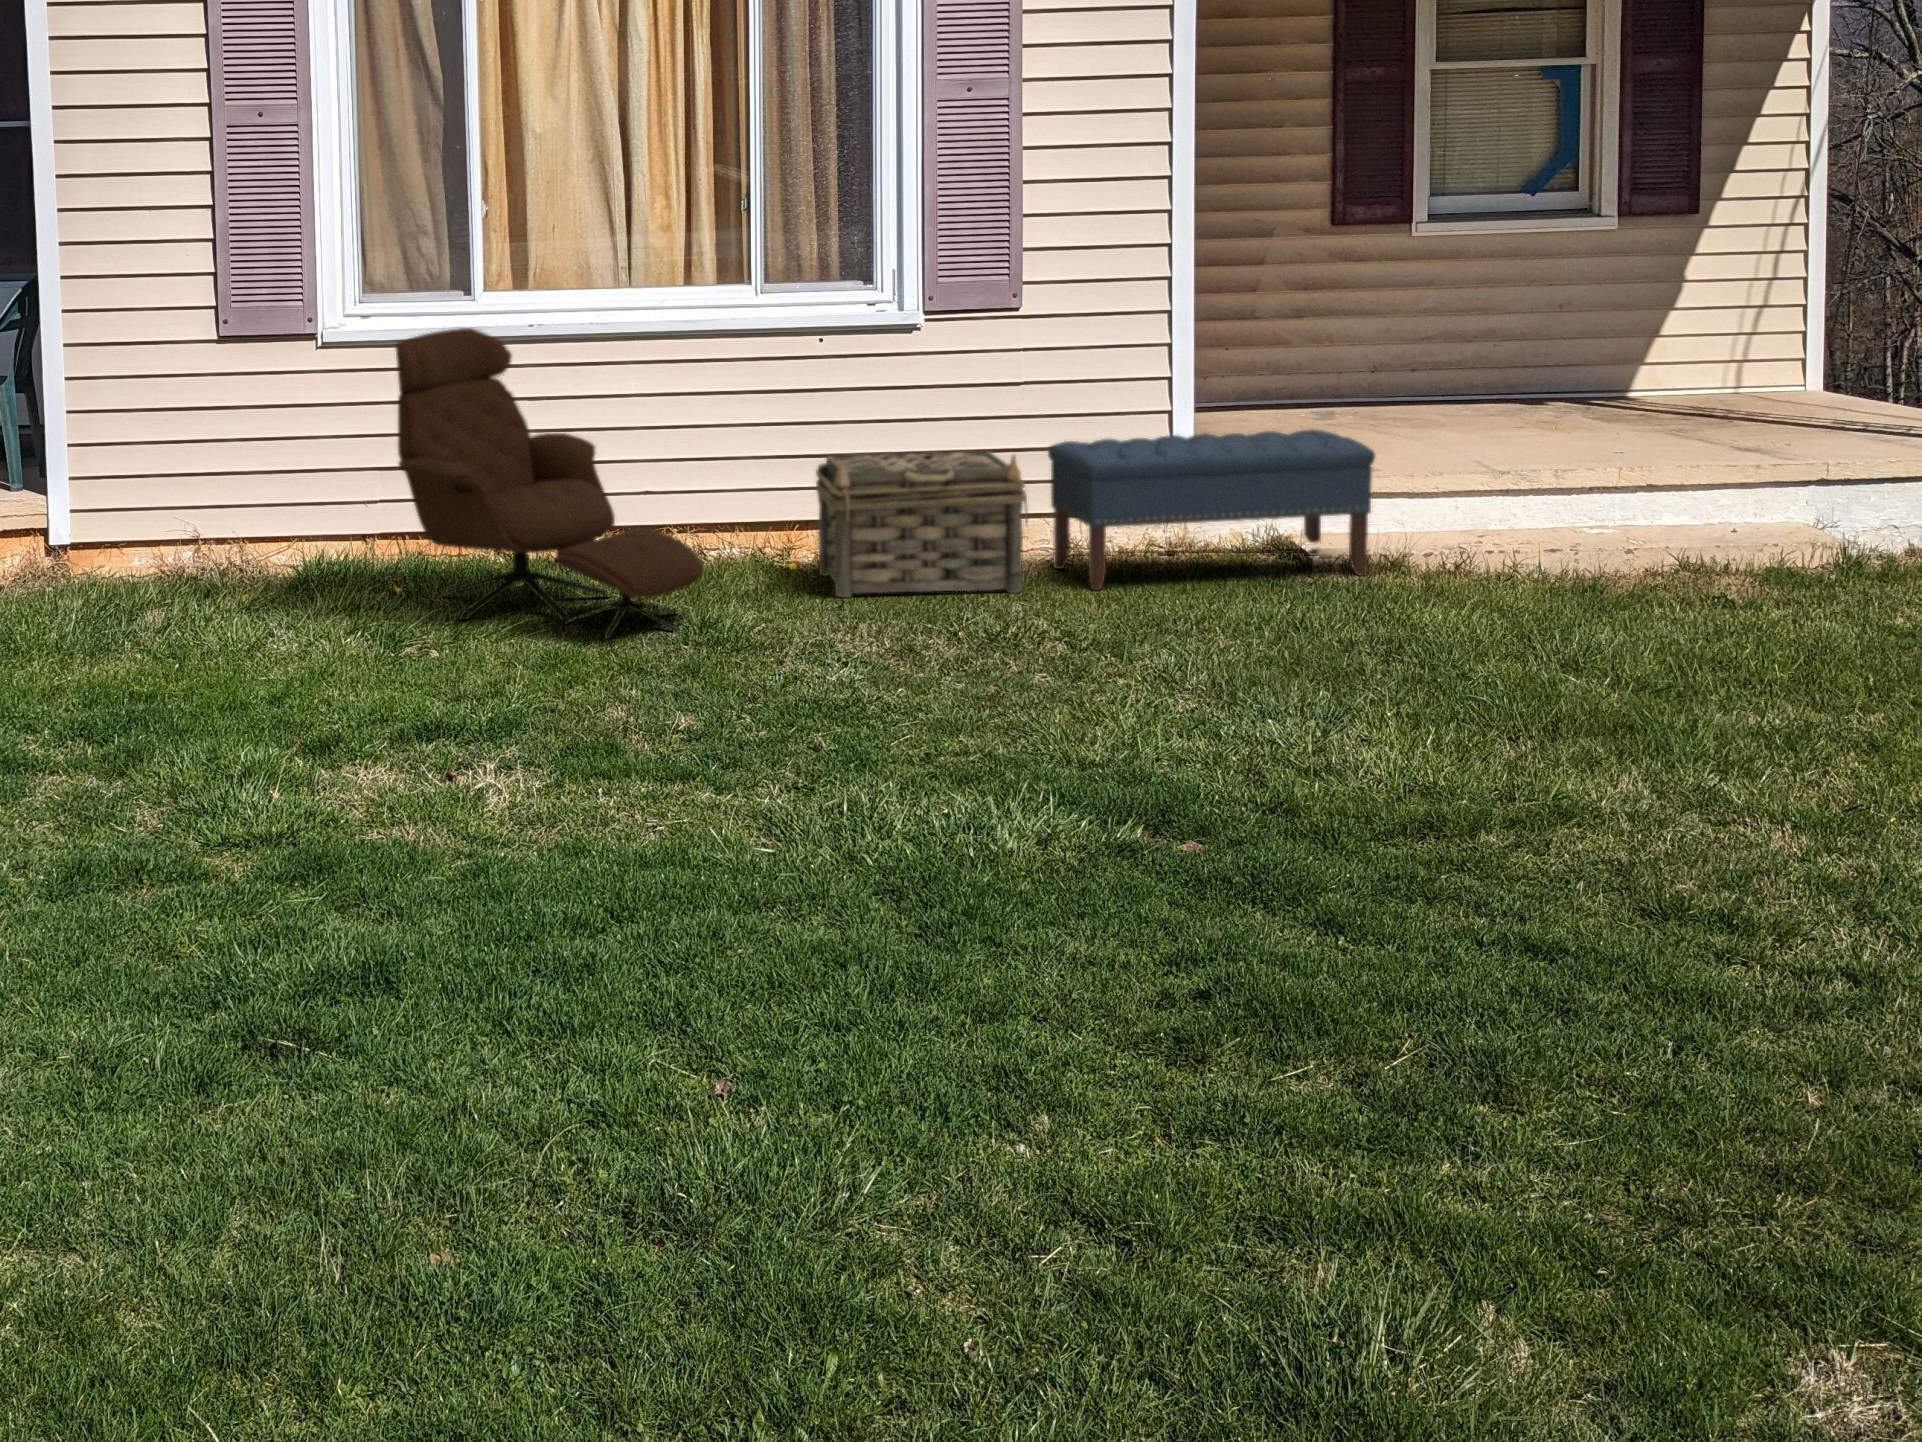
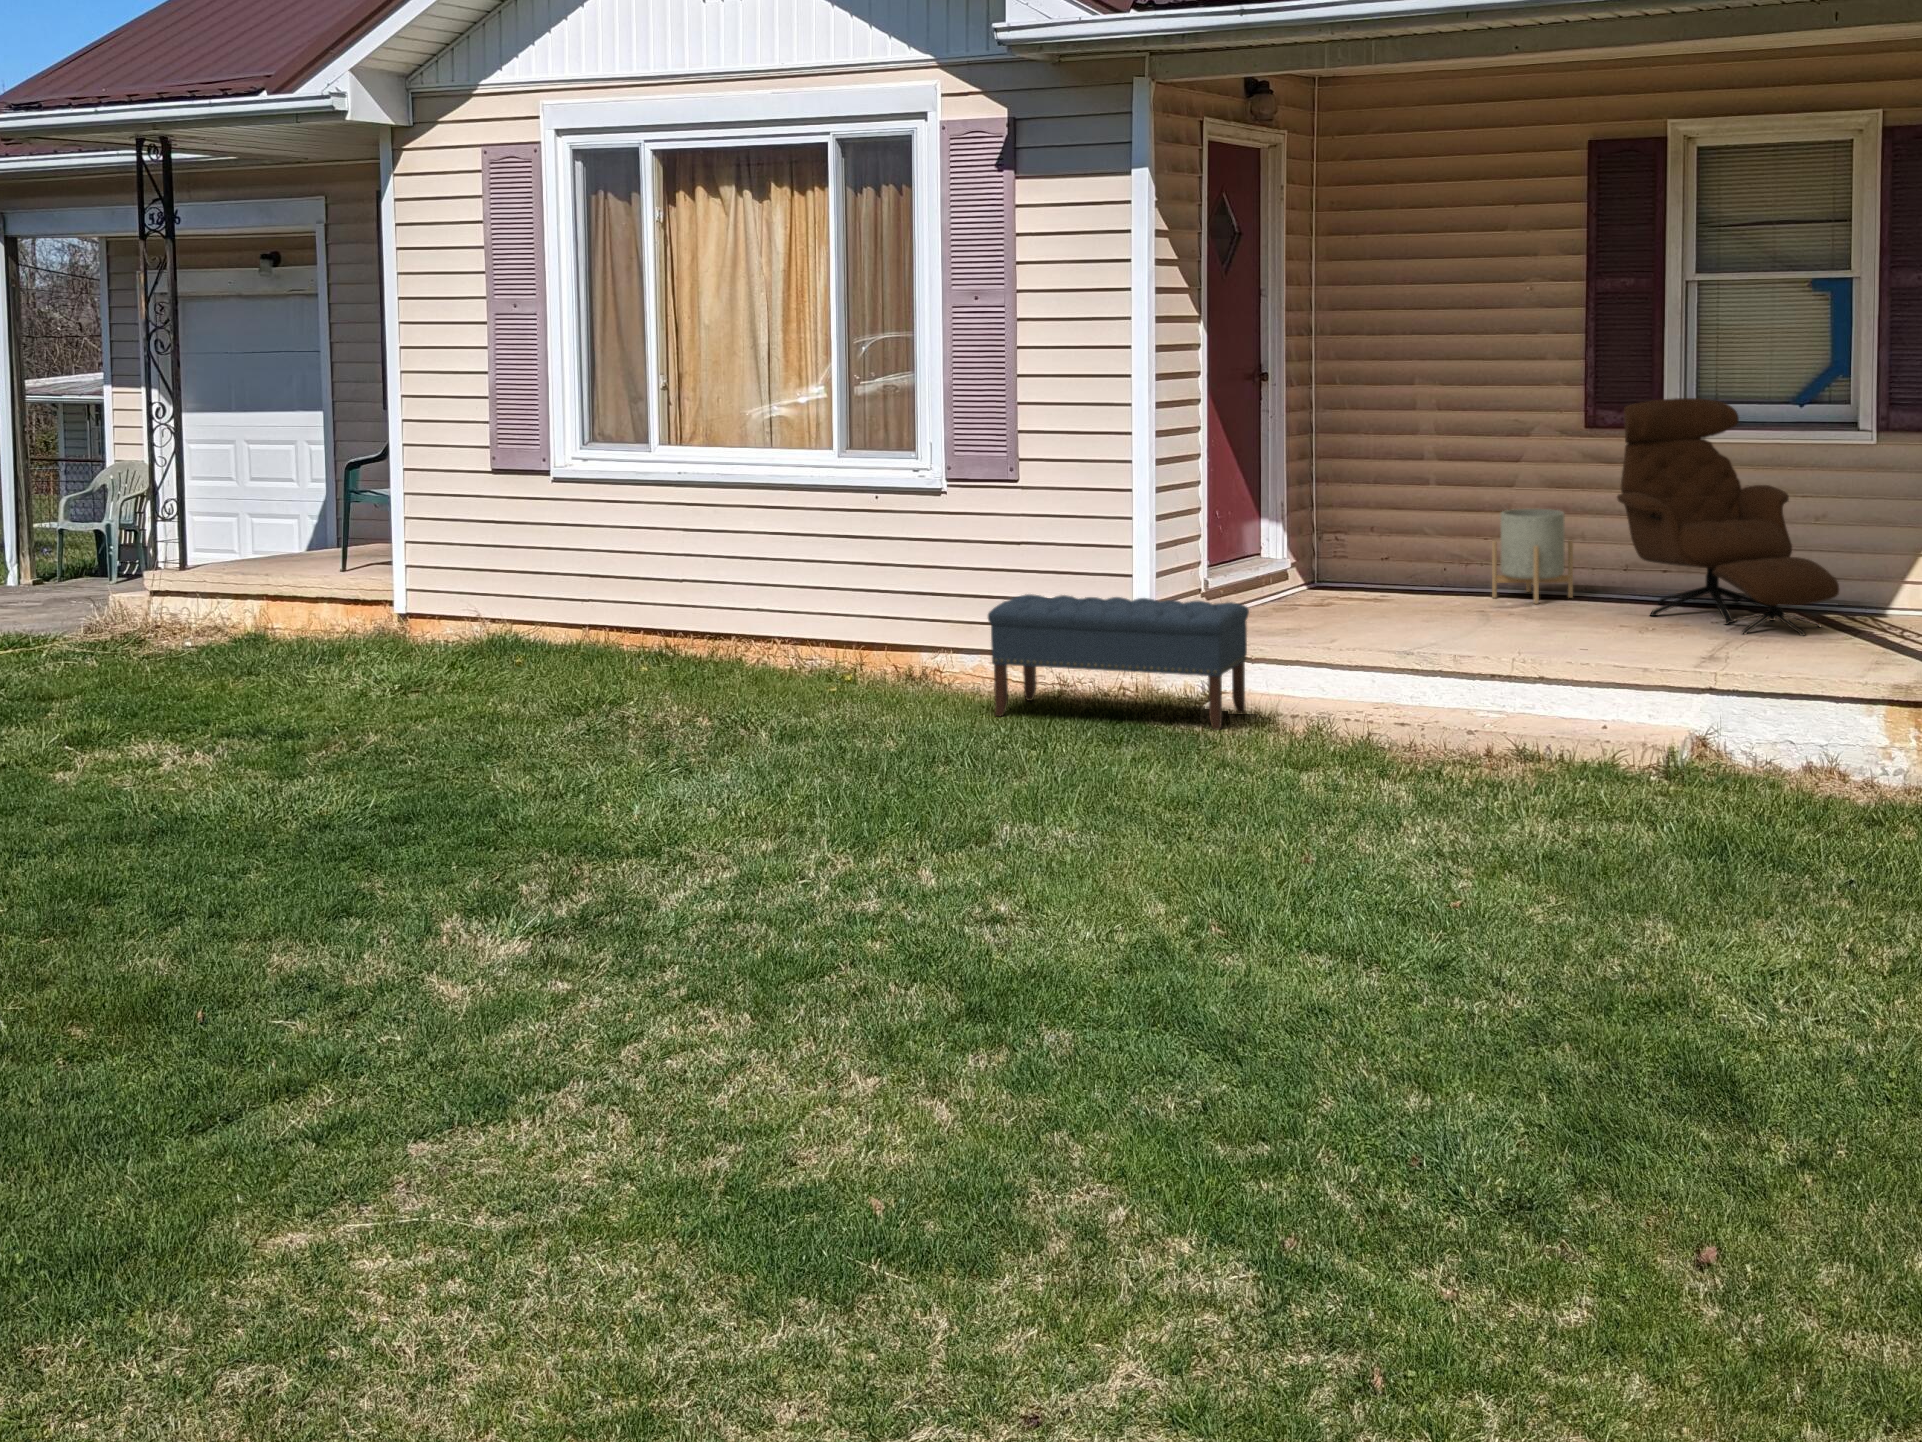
planter: none [1266,317,1336,415] -> present [1492,509,1573,604]
lounge chair: present [396,328,704,639] -> present [1617,398,1839,636]
basket: present [816,451,1028,598] -> none [814,591,989,712]

